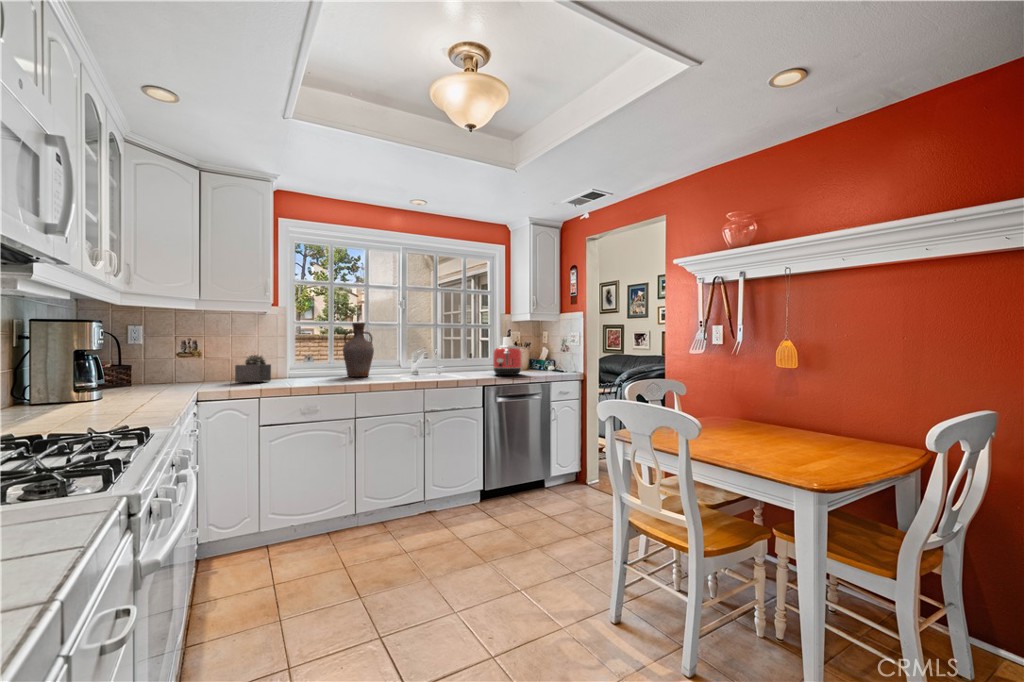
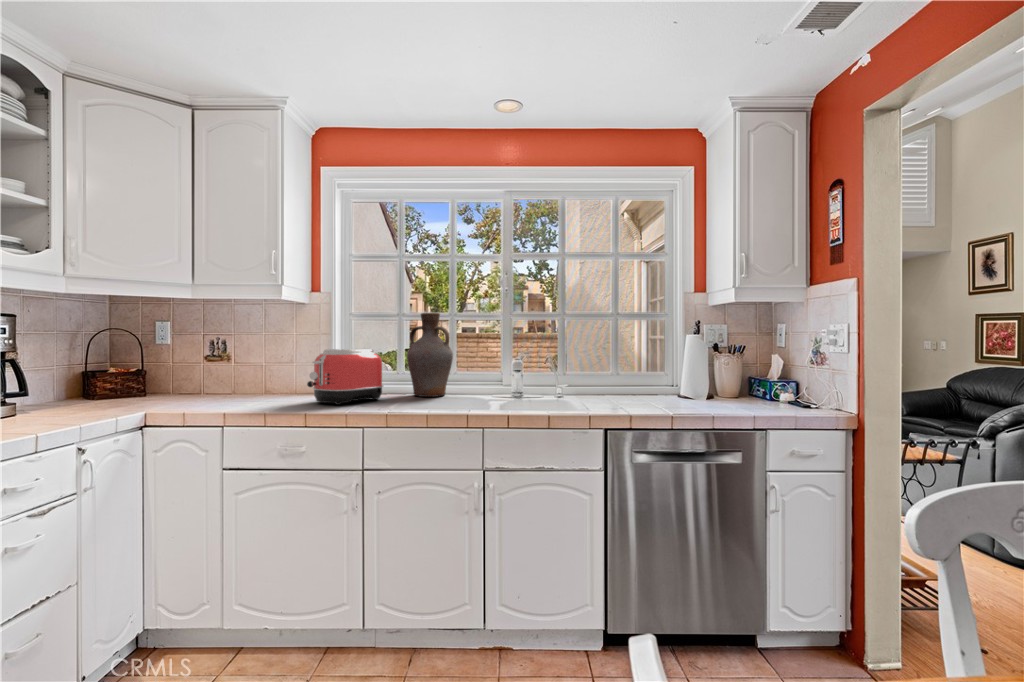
toaster: present [493,345,522,376] -> present [307,349,383,405]
succulent plant: present [235,355,271,382] -> none [256,359,302,399]

